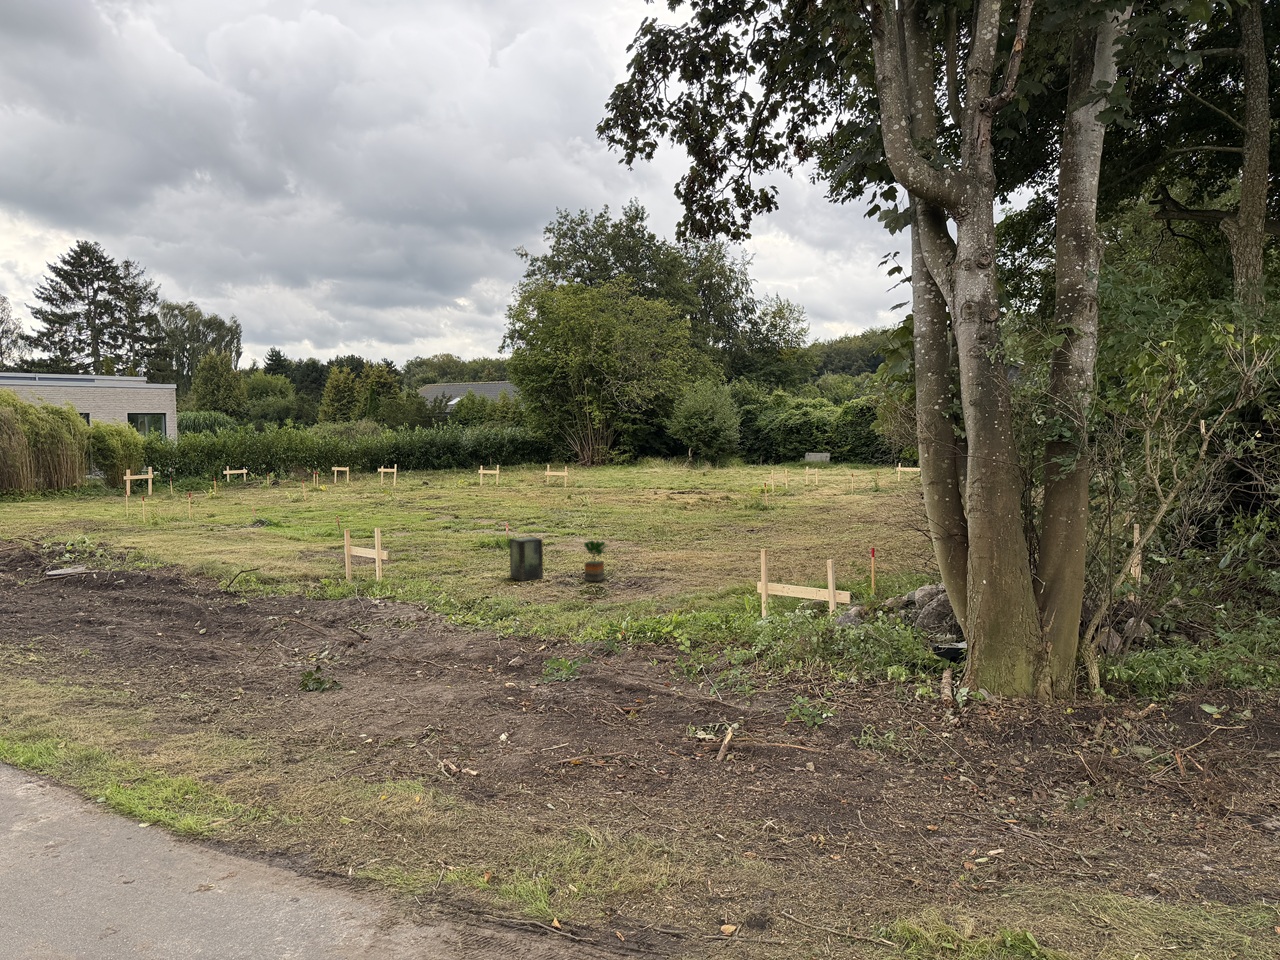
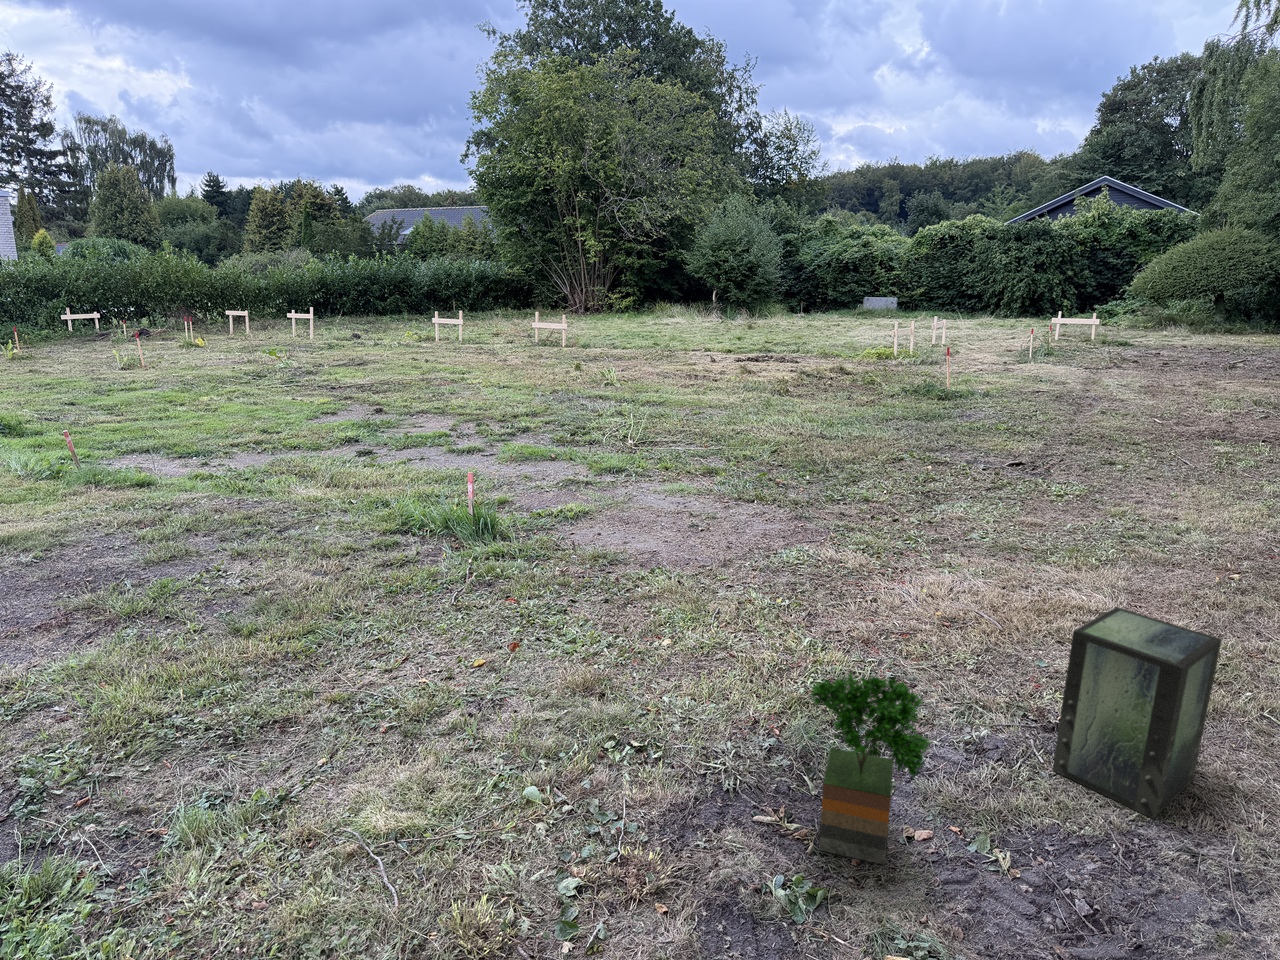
storage box: present [510,537,543,581] -> present [1052,607,1222,819]

